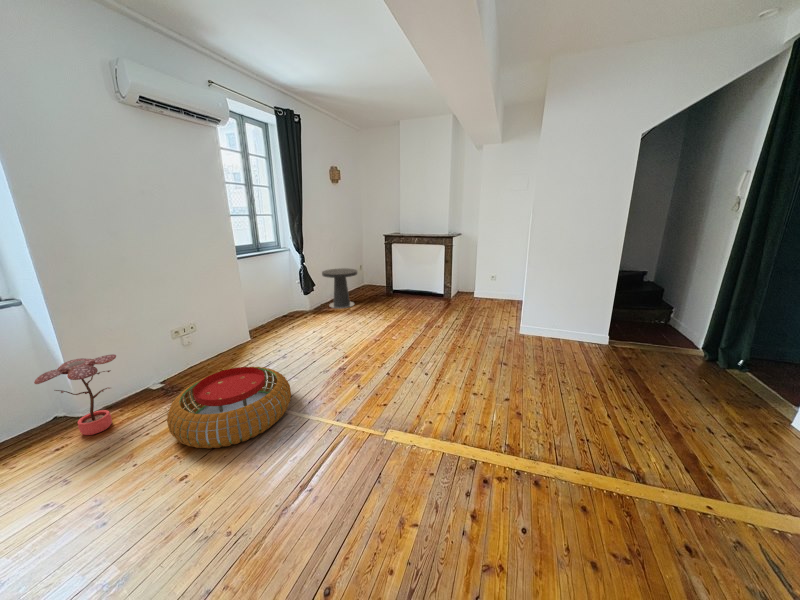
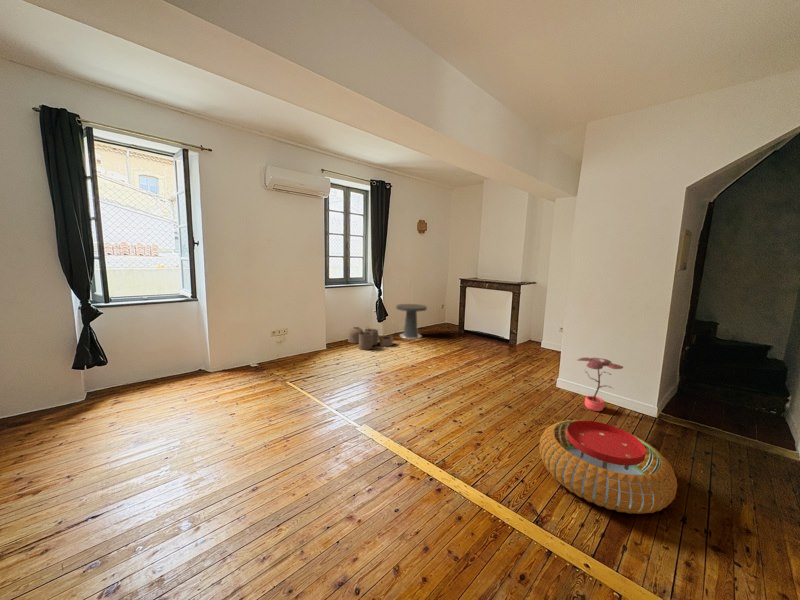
woven basket: none [272,302,332,331] -> present [348,327,393,350]
potted plant: present [34,354,116,435] -> present [578,358,623,411]
pouf: present [167,367,291,448] -> present [539,420,678,514]

